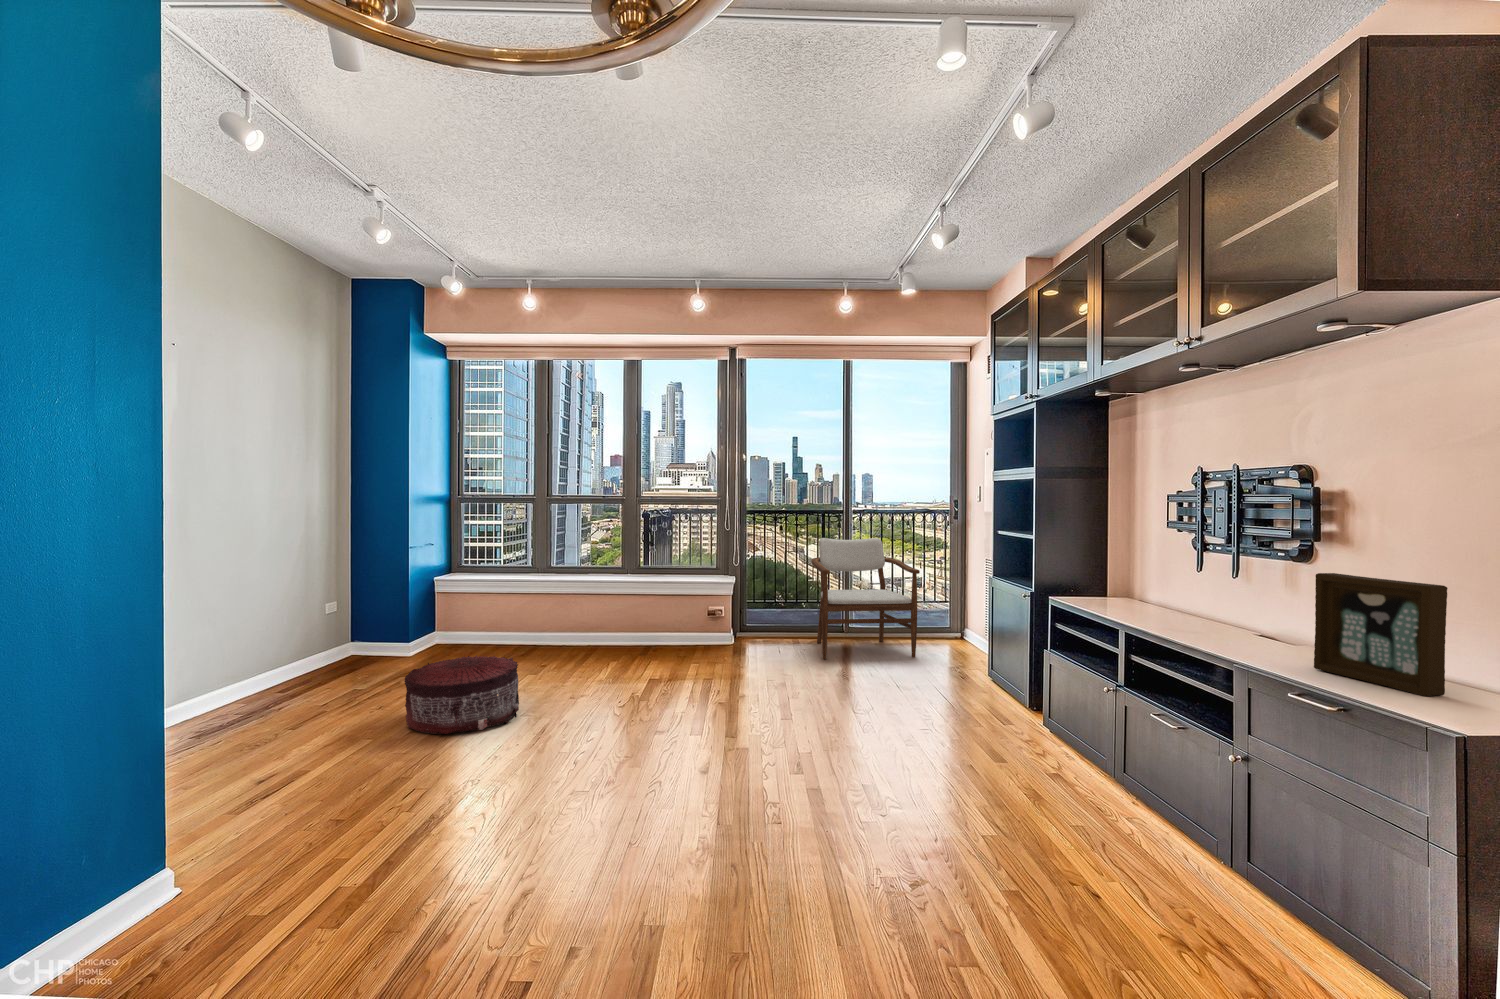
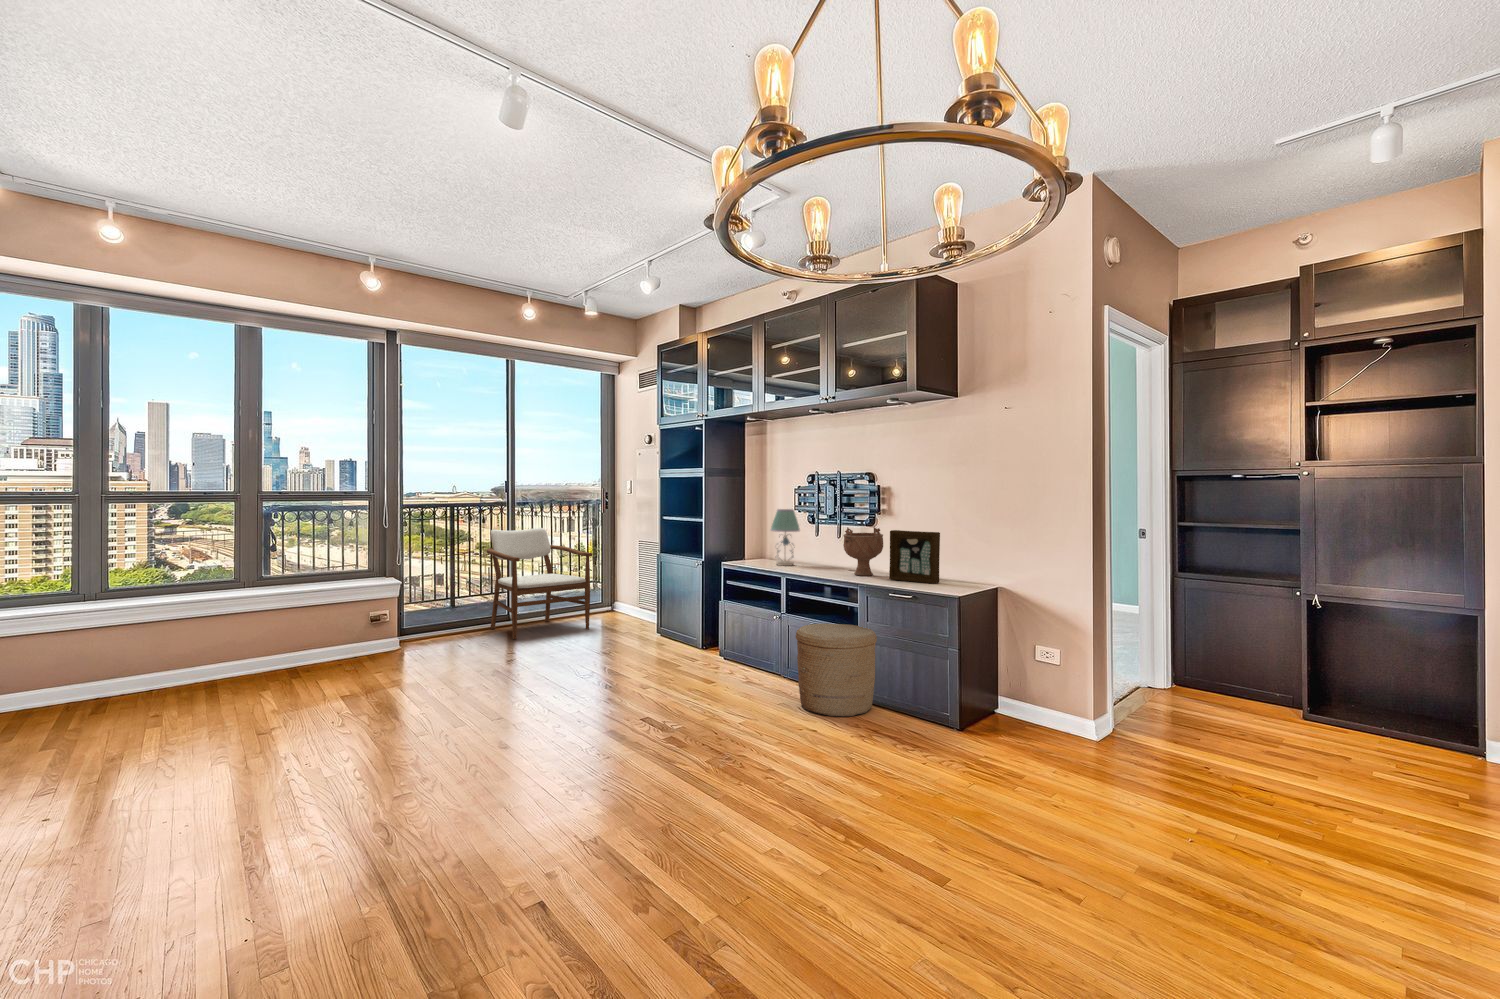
table lamp: none [1121,526,1174,614] -> present [771,509,800,566]
decorative bowl: none [1224,560,1315,652] -> present [843,527,883,576]
pouf: present [404,655,519,734] -> none [128,666,277,753]
woven basket: none [1089,726,1263,928] -> present [796,624,877,716]

